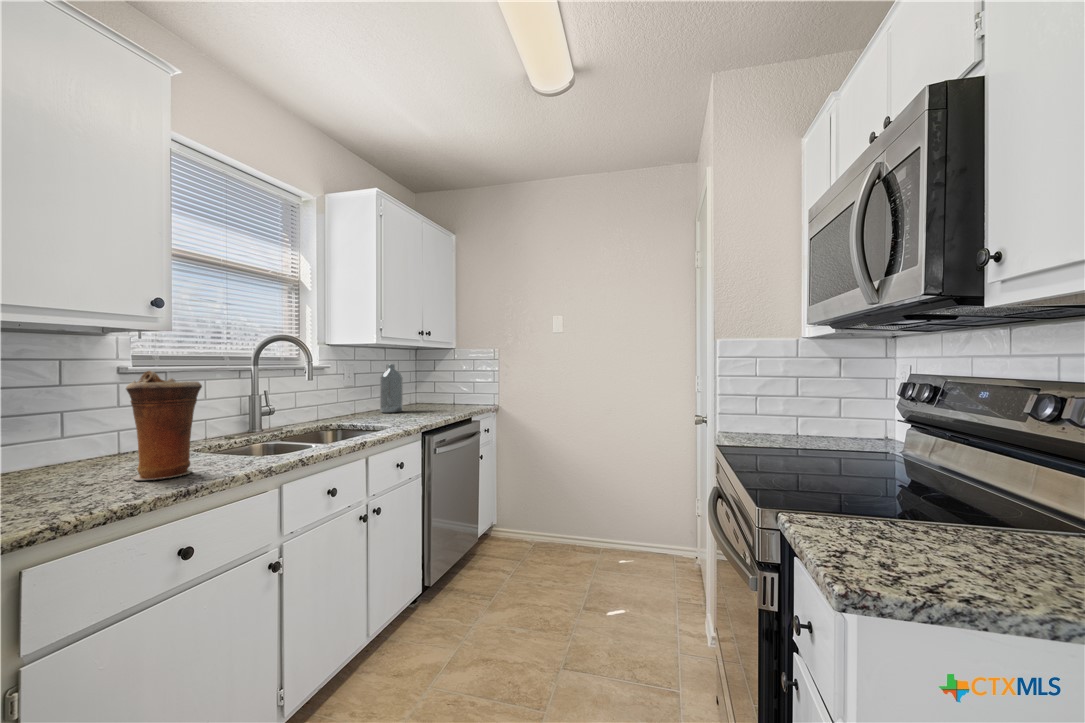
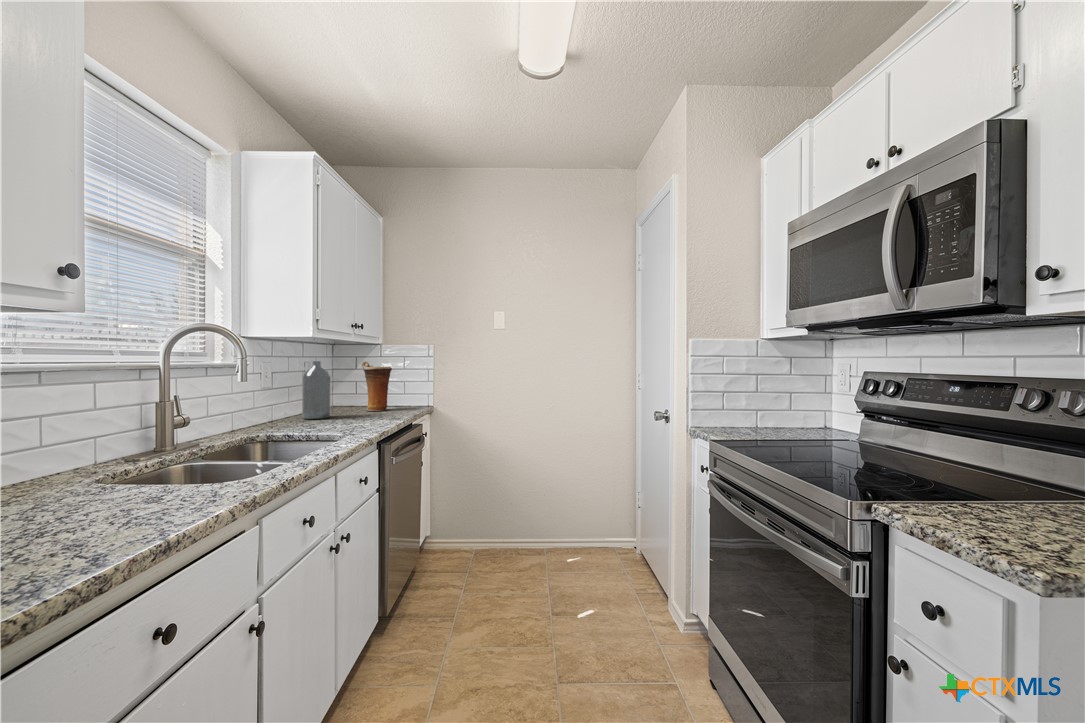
vase: present [126,371,202,480] -> present [362,361,392,411]

